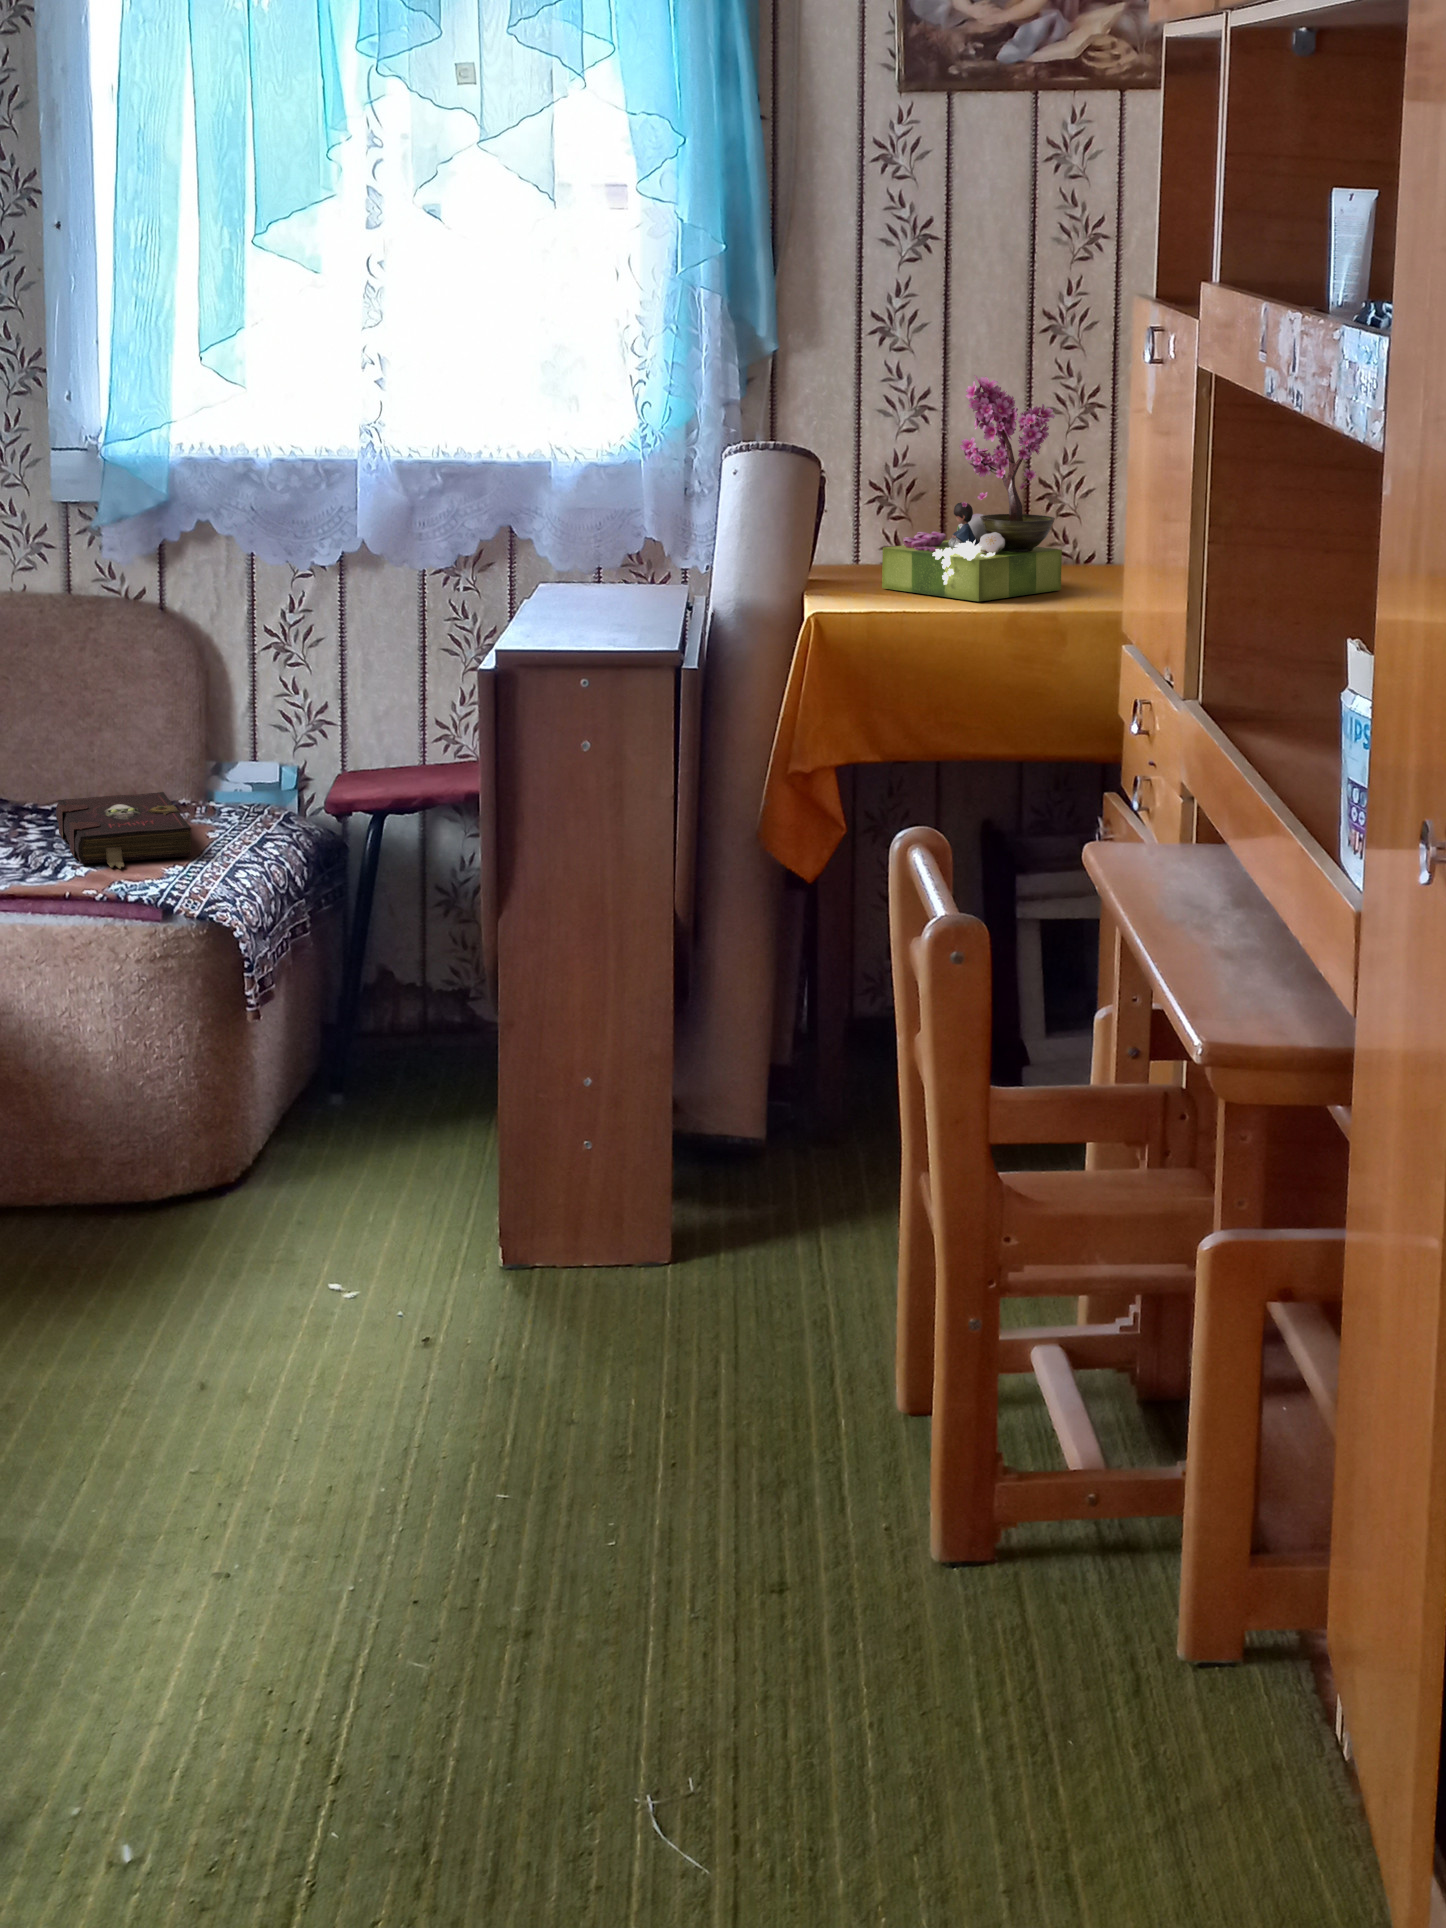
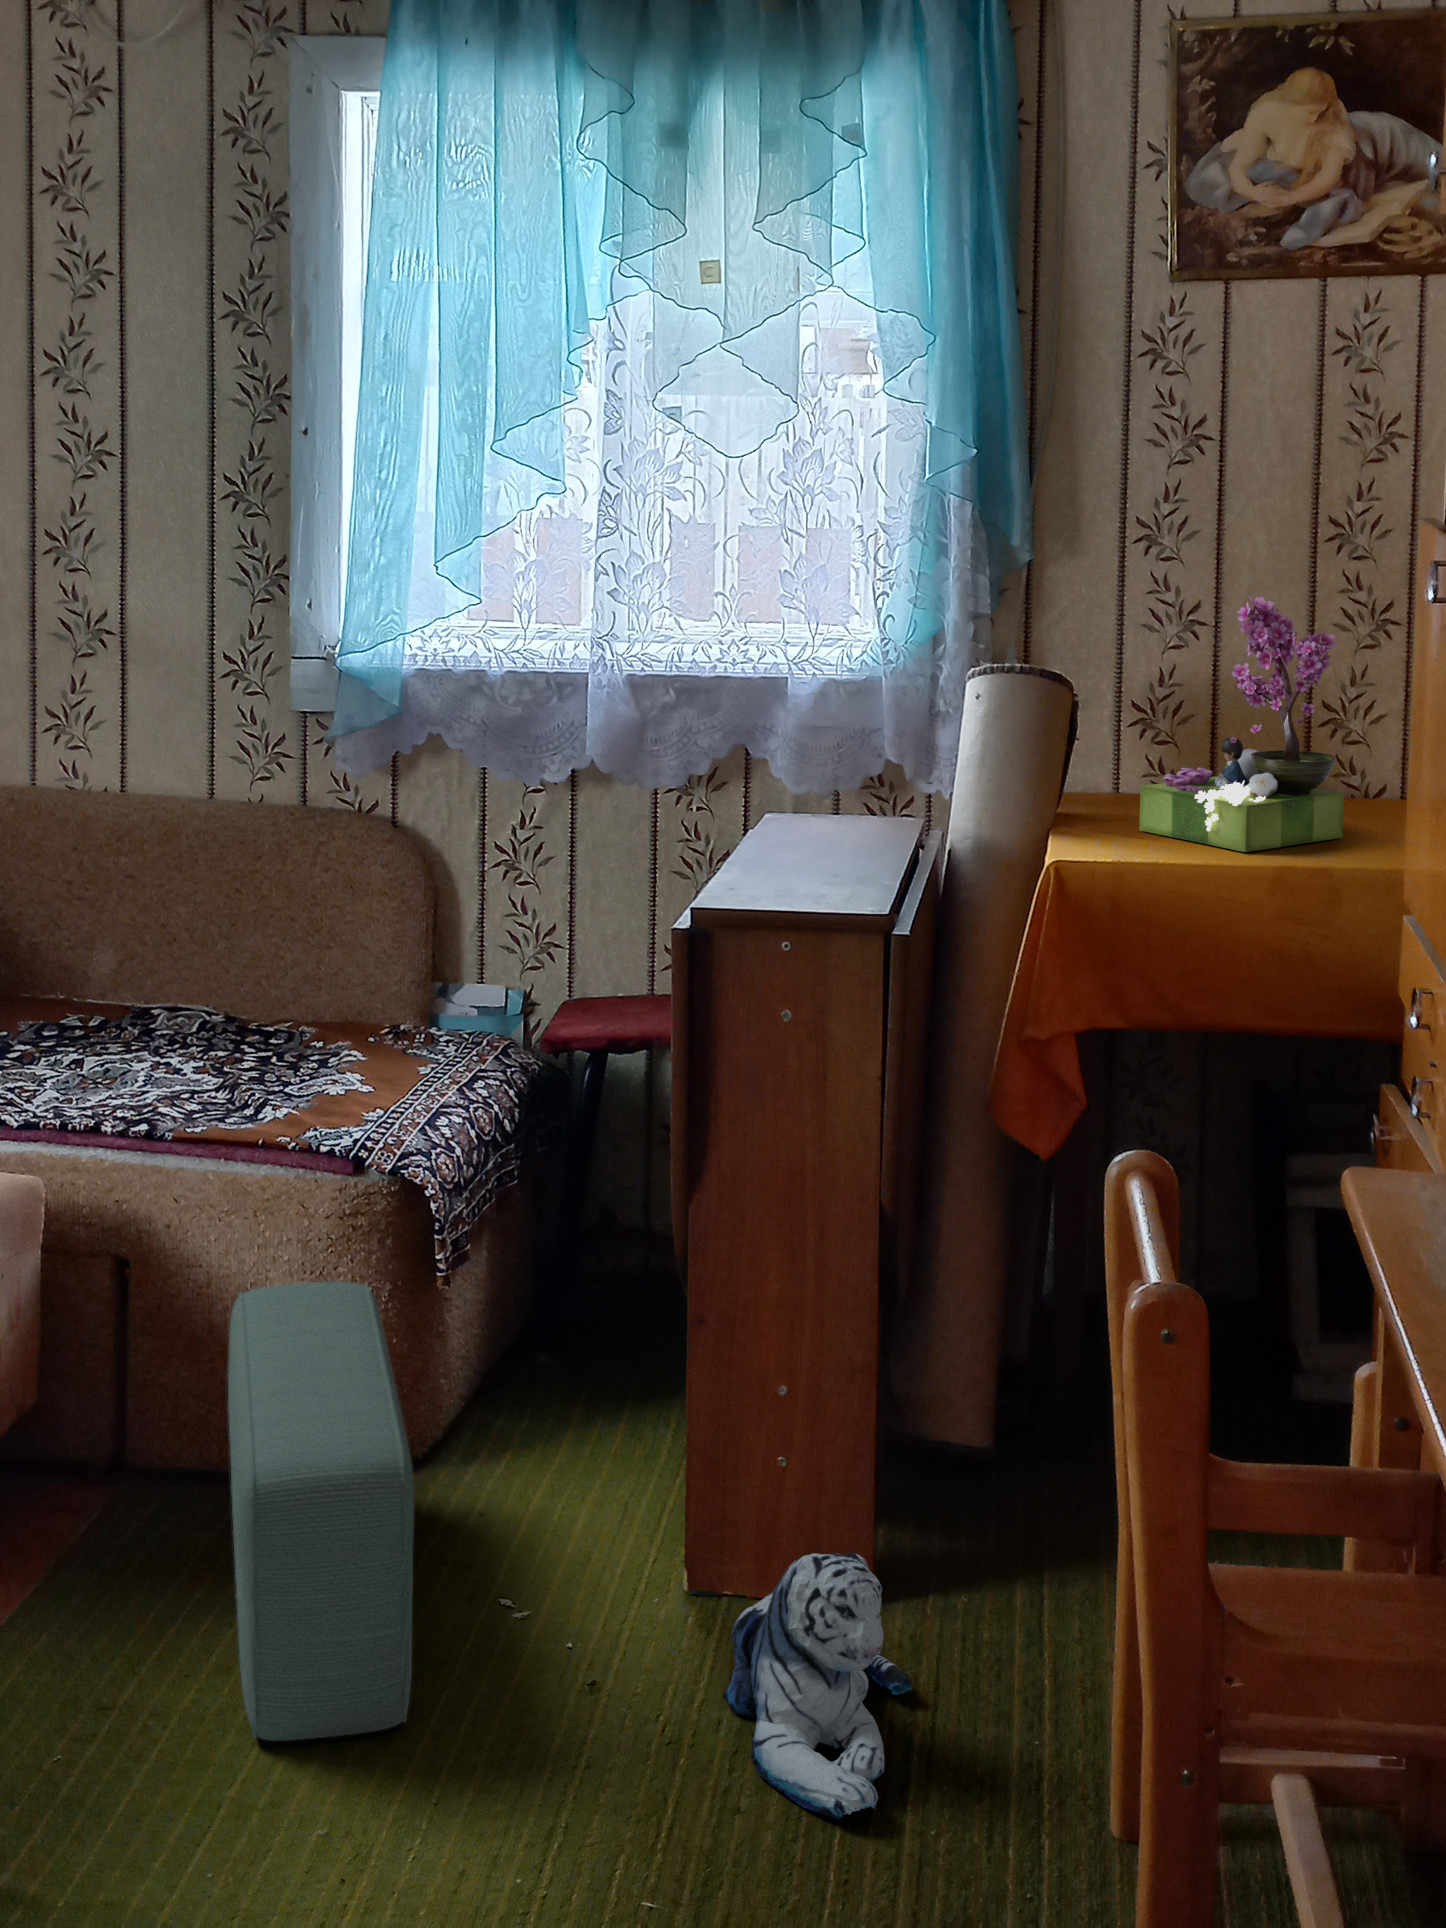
book: present [56,792,191,869] -> none [271,1020,398,1108]
pouf: none [51,1020,261,1411] -> present [228,1282,414,1741]
plush toy: none [547,1206,716,1425] -> present [722,1553,912,1819]

